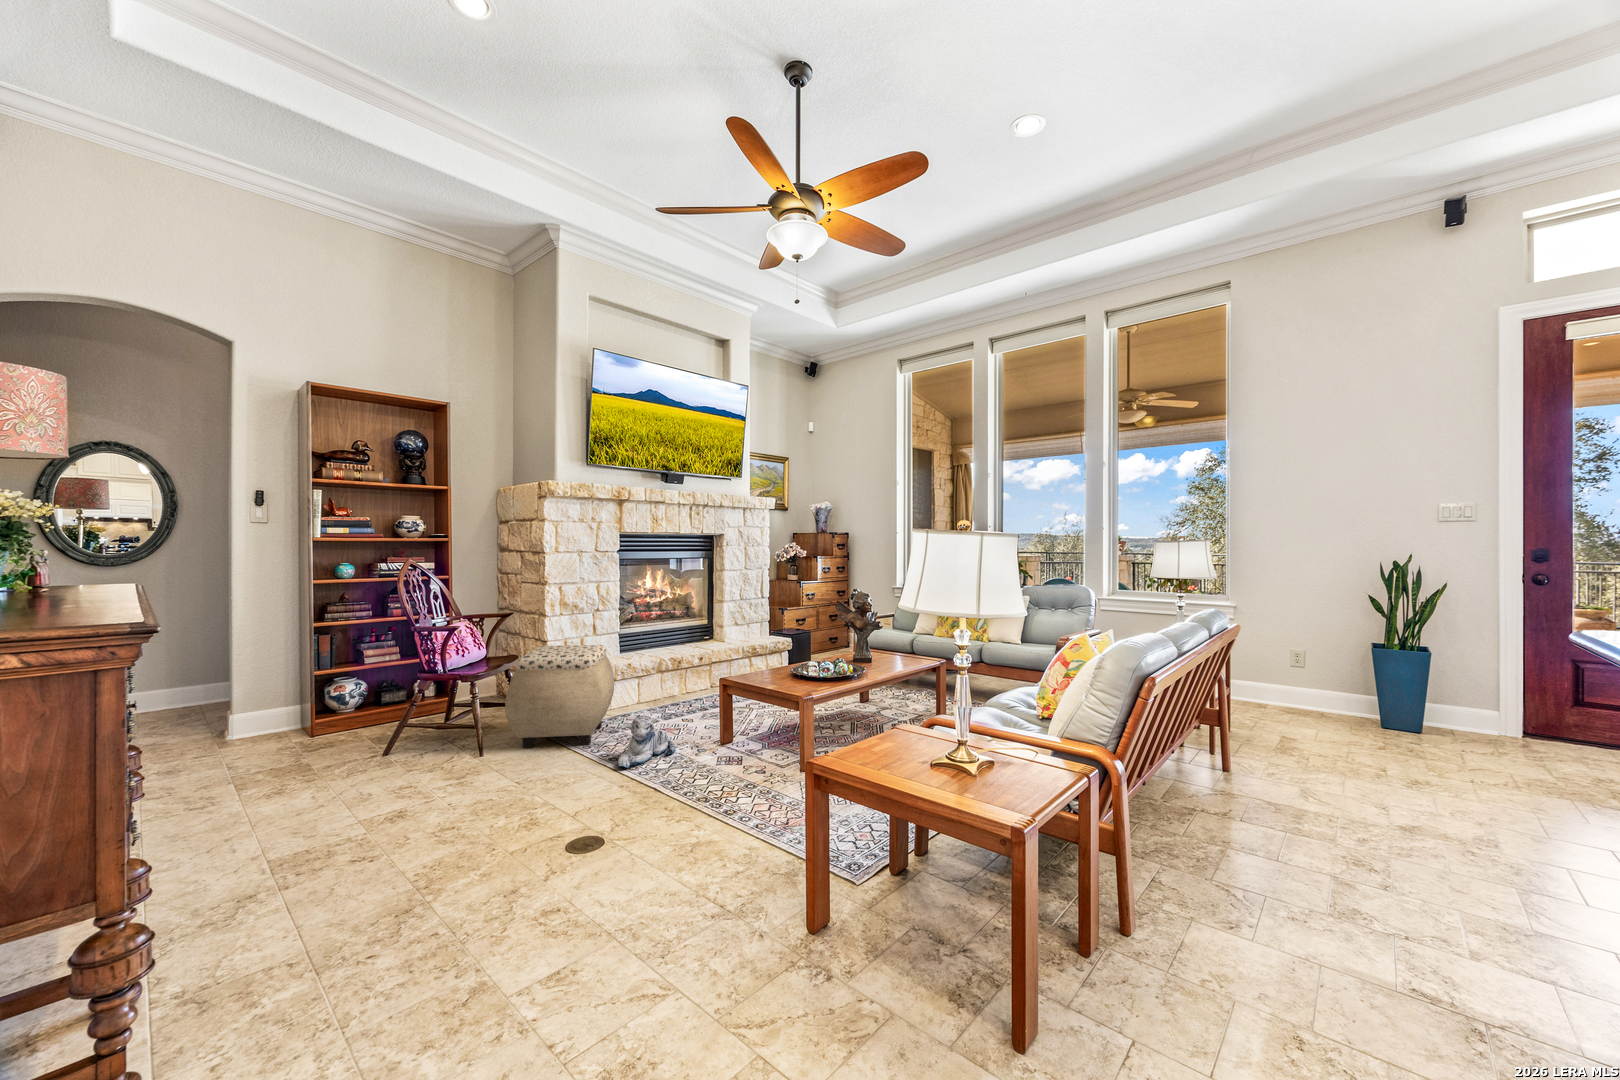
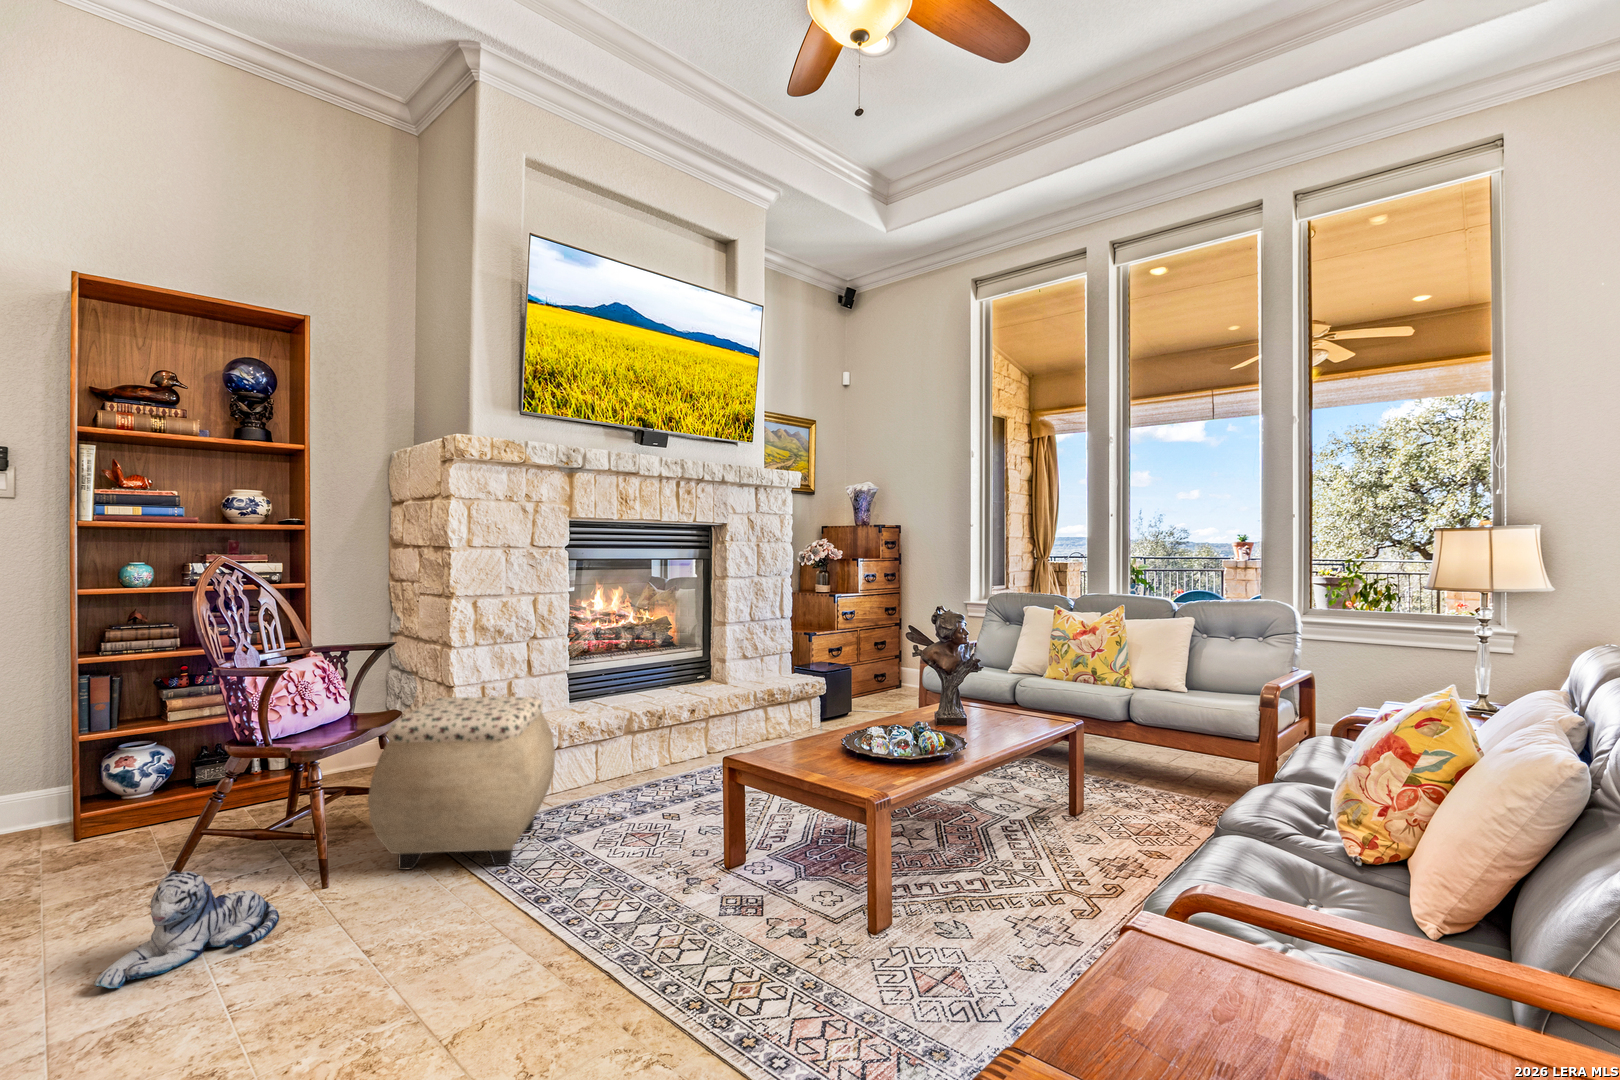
plush toy: present [618,715,676,768] -> present [95,871,279,988]

